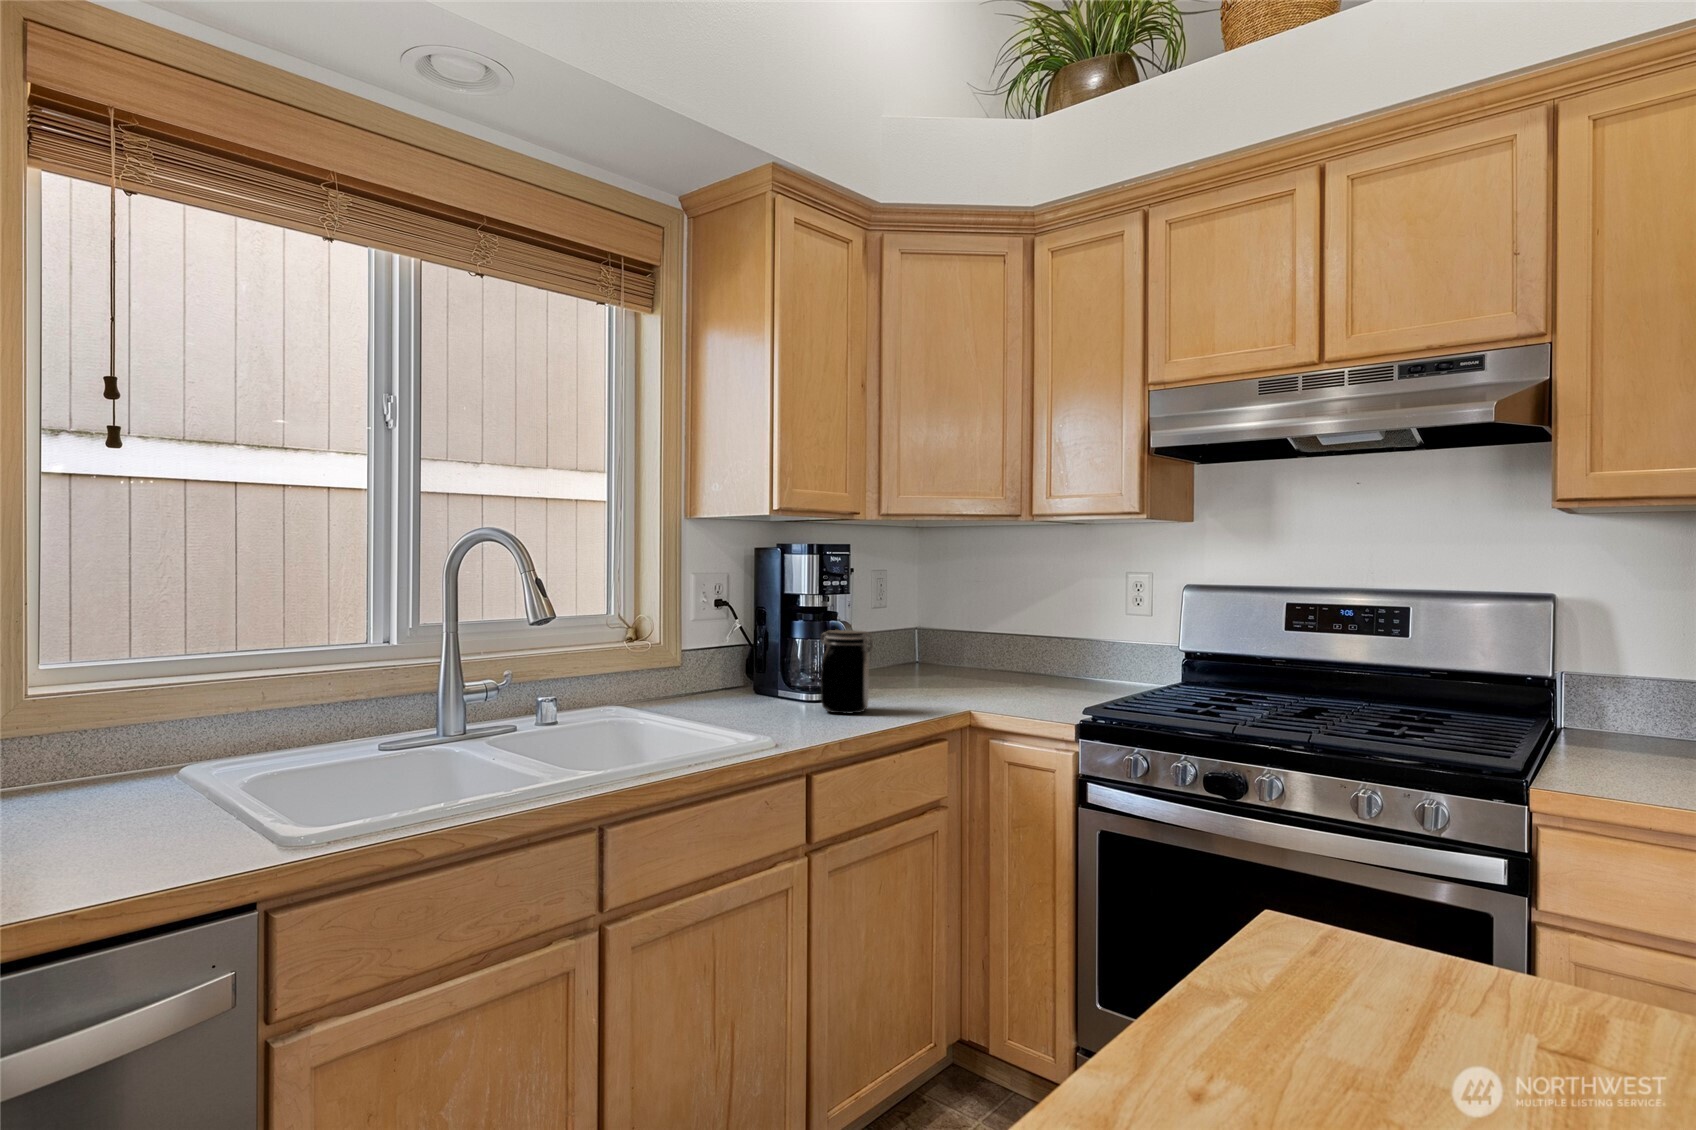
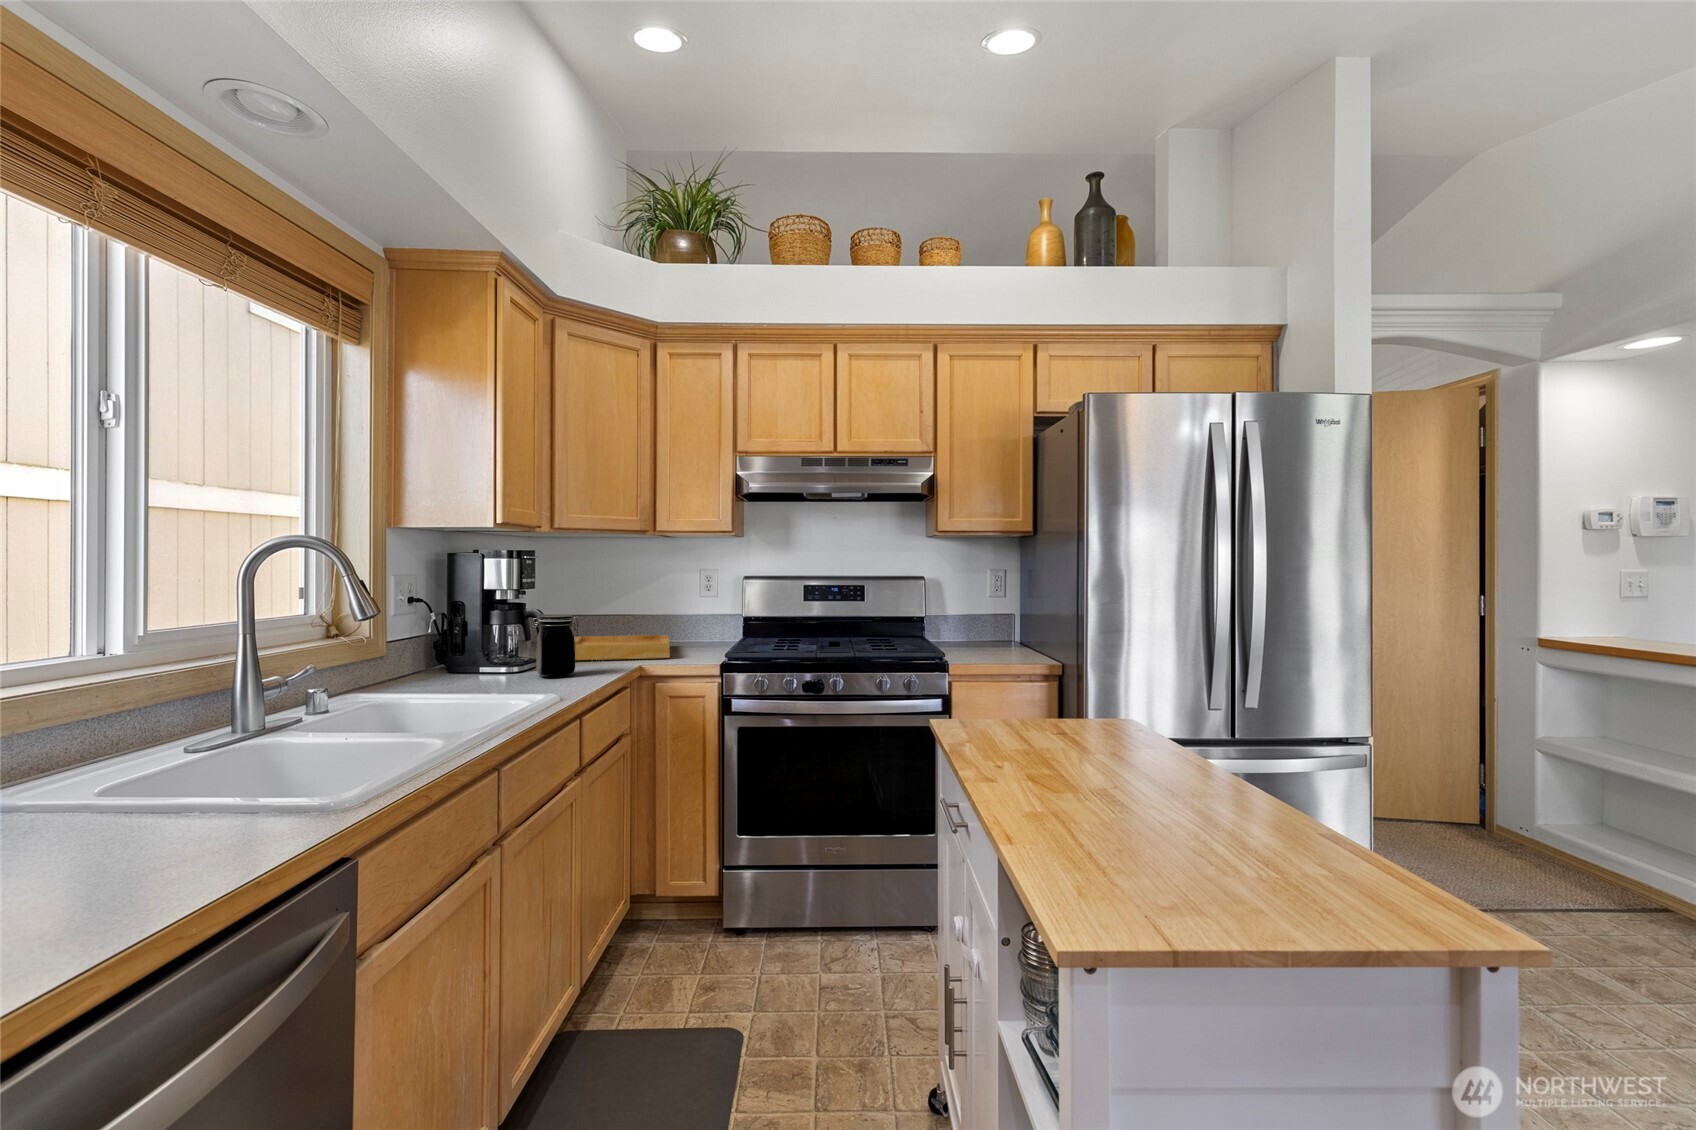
tray: none [894,660,1067,702] -> present [575,635,670,660]

